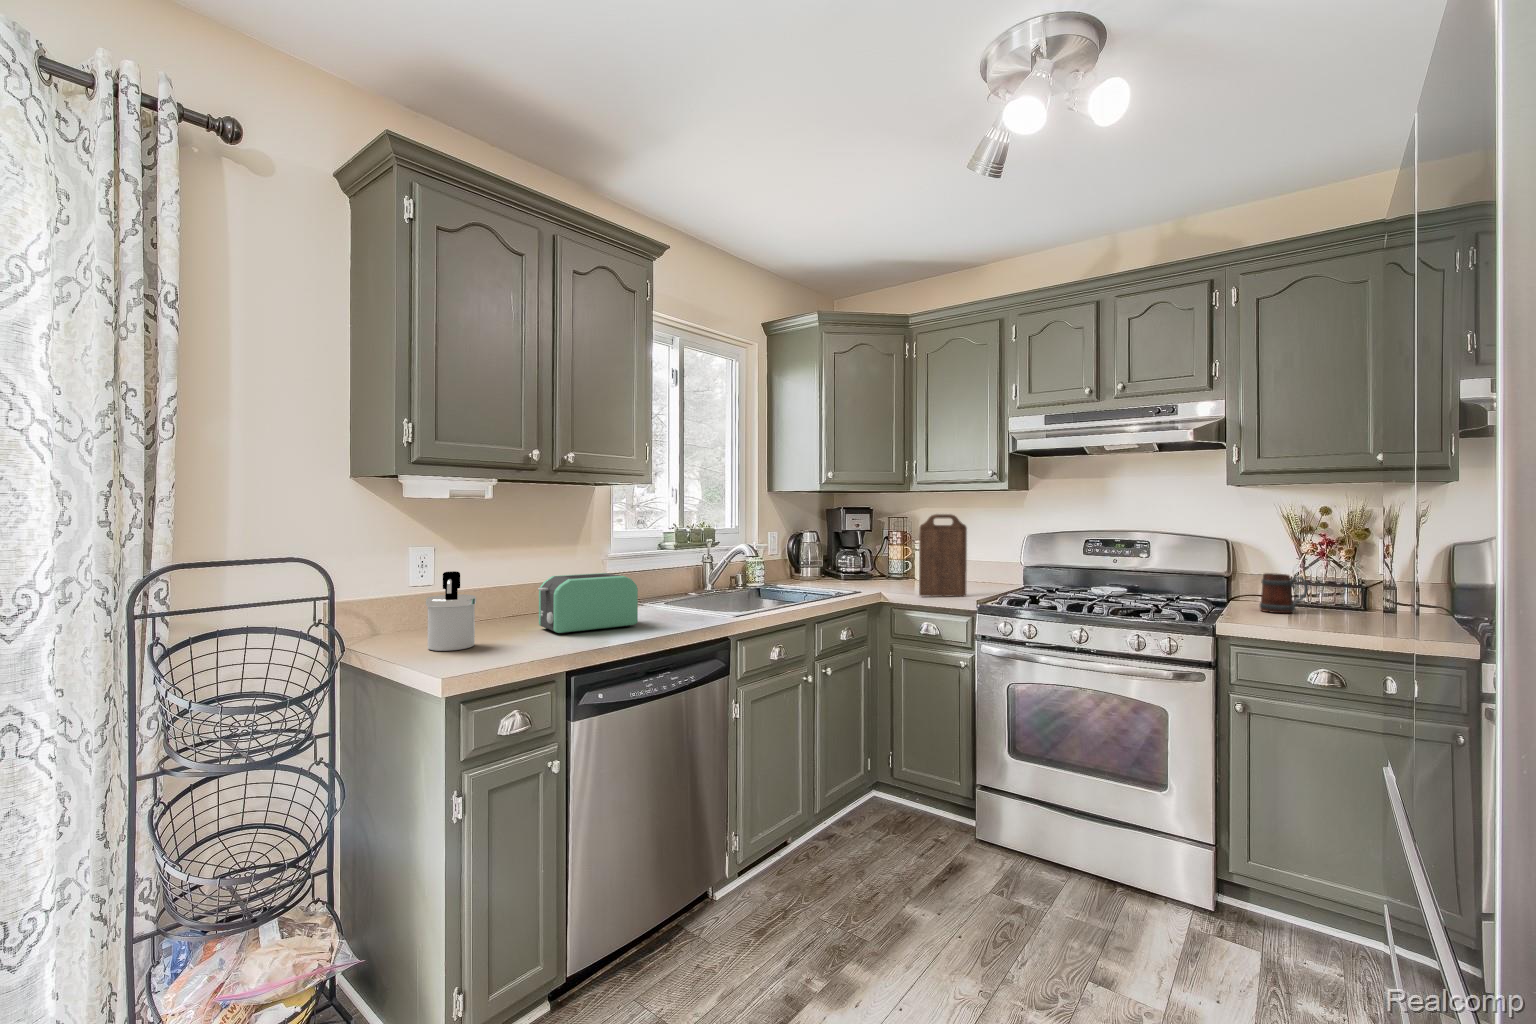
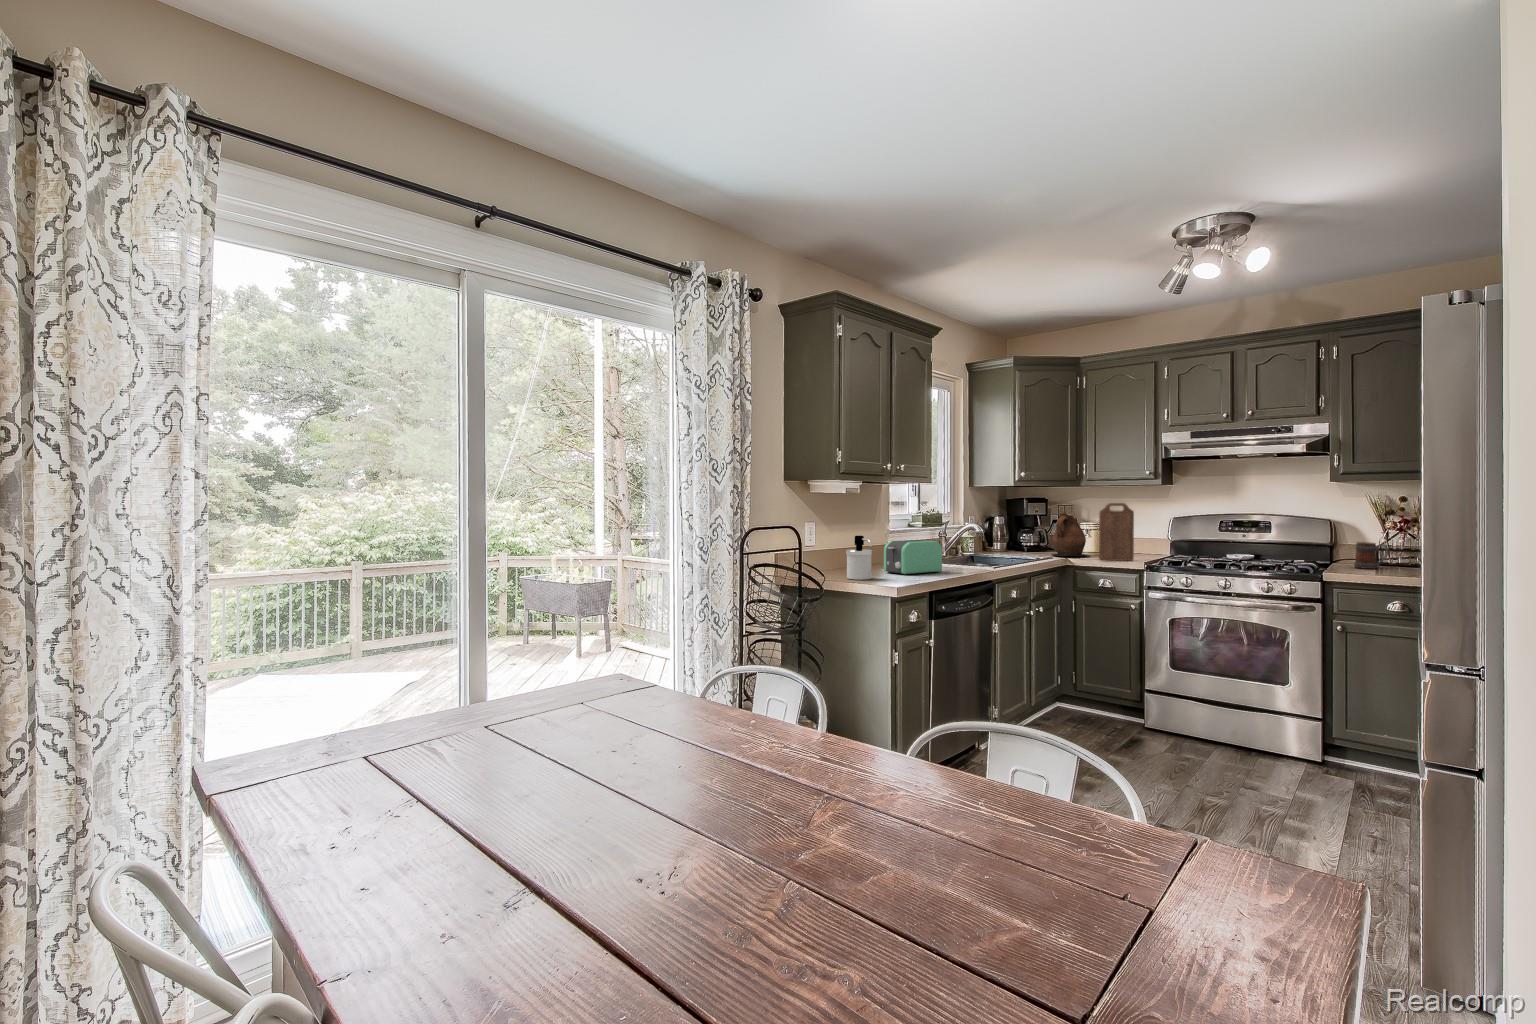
ceramic pitcher: none [864,528,917,589] -> present [1052,513,1091,557]

